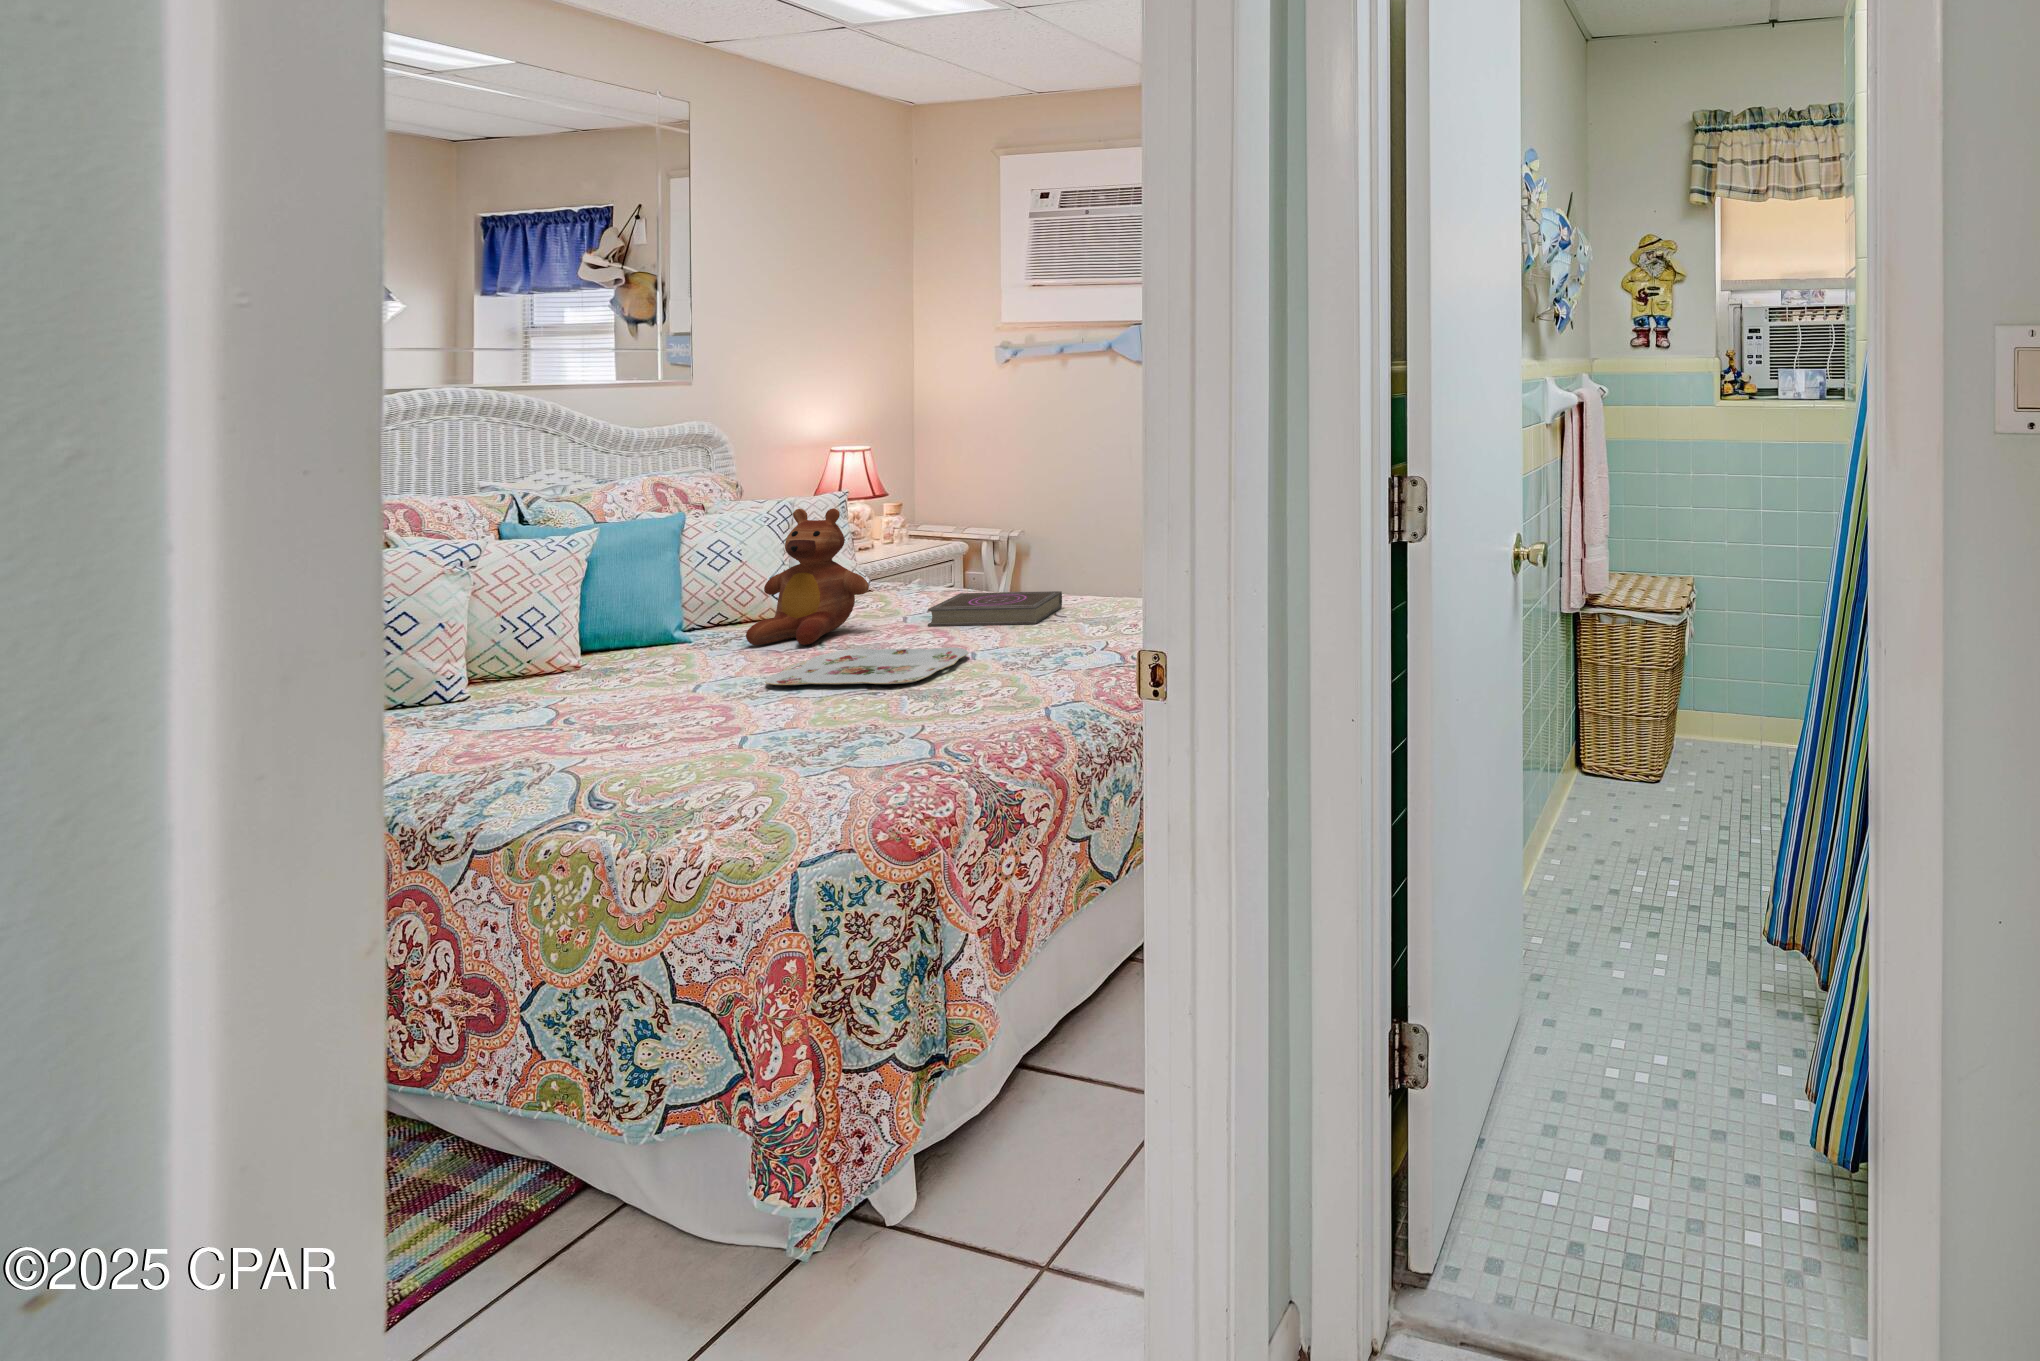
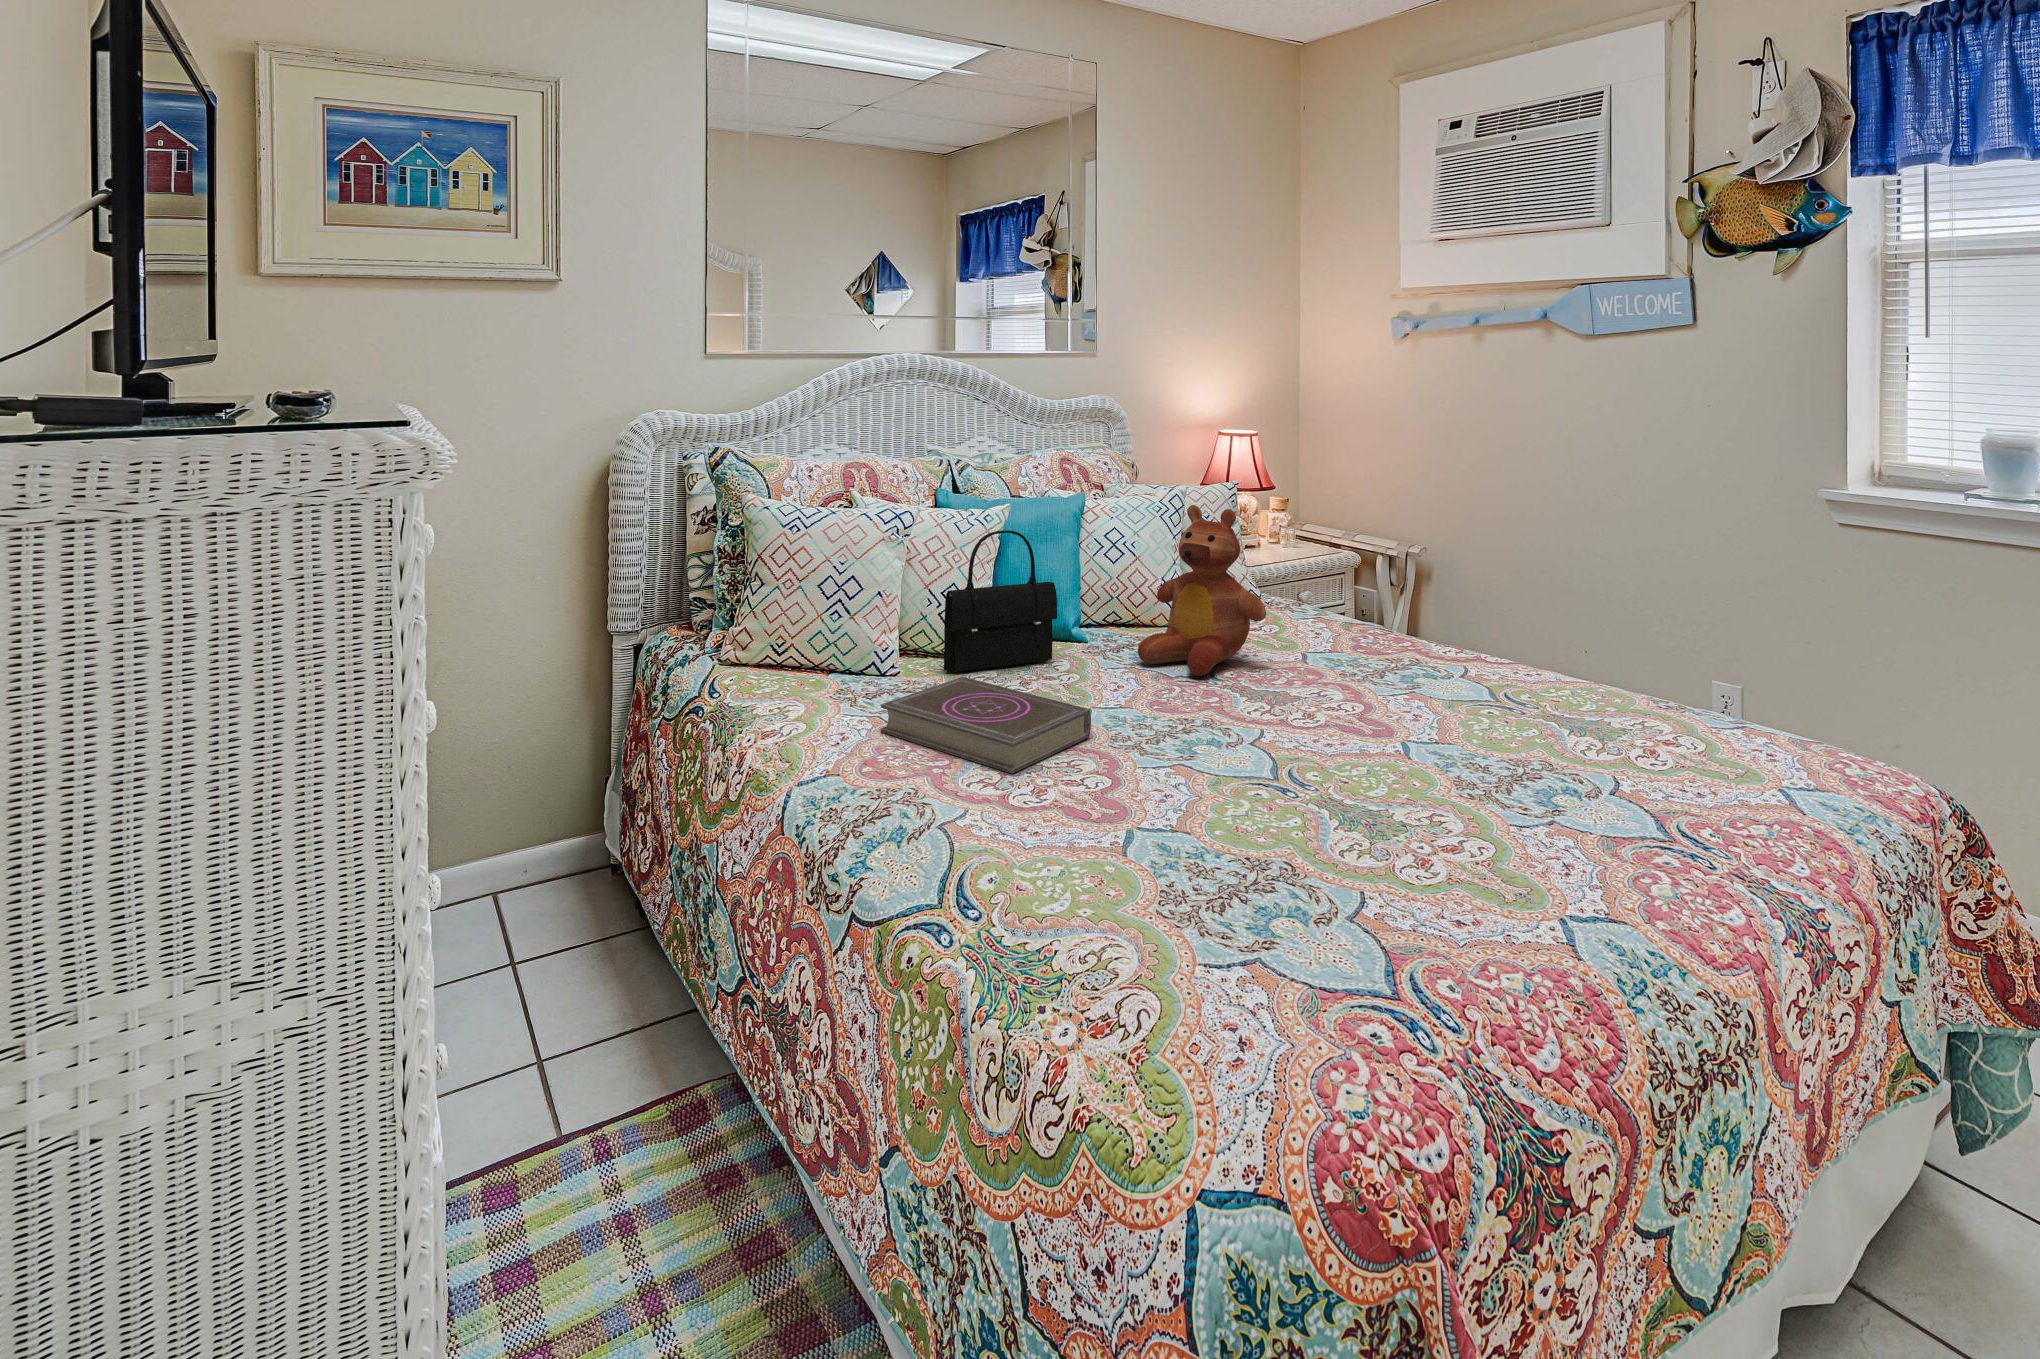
handbag: none [529,548,660,686] -> present [944,530,1057,673]
book: present [928,591,1062,626] -> present [880,677,1091,774]
serving tray: present [765,648,969,685] -> none [1154,698,1400,786]

